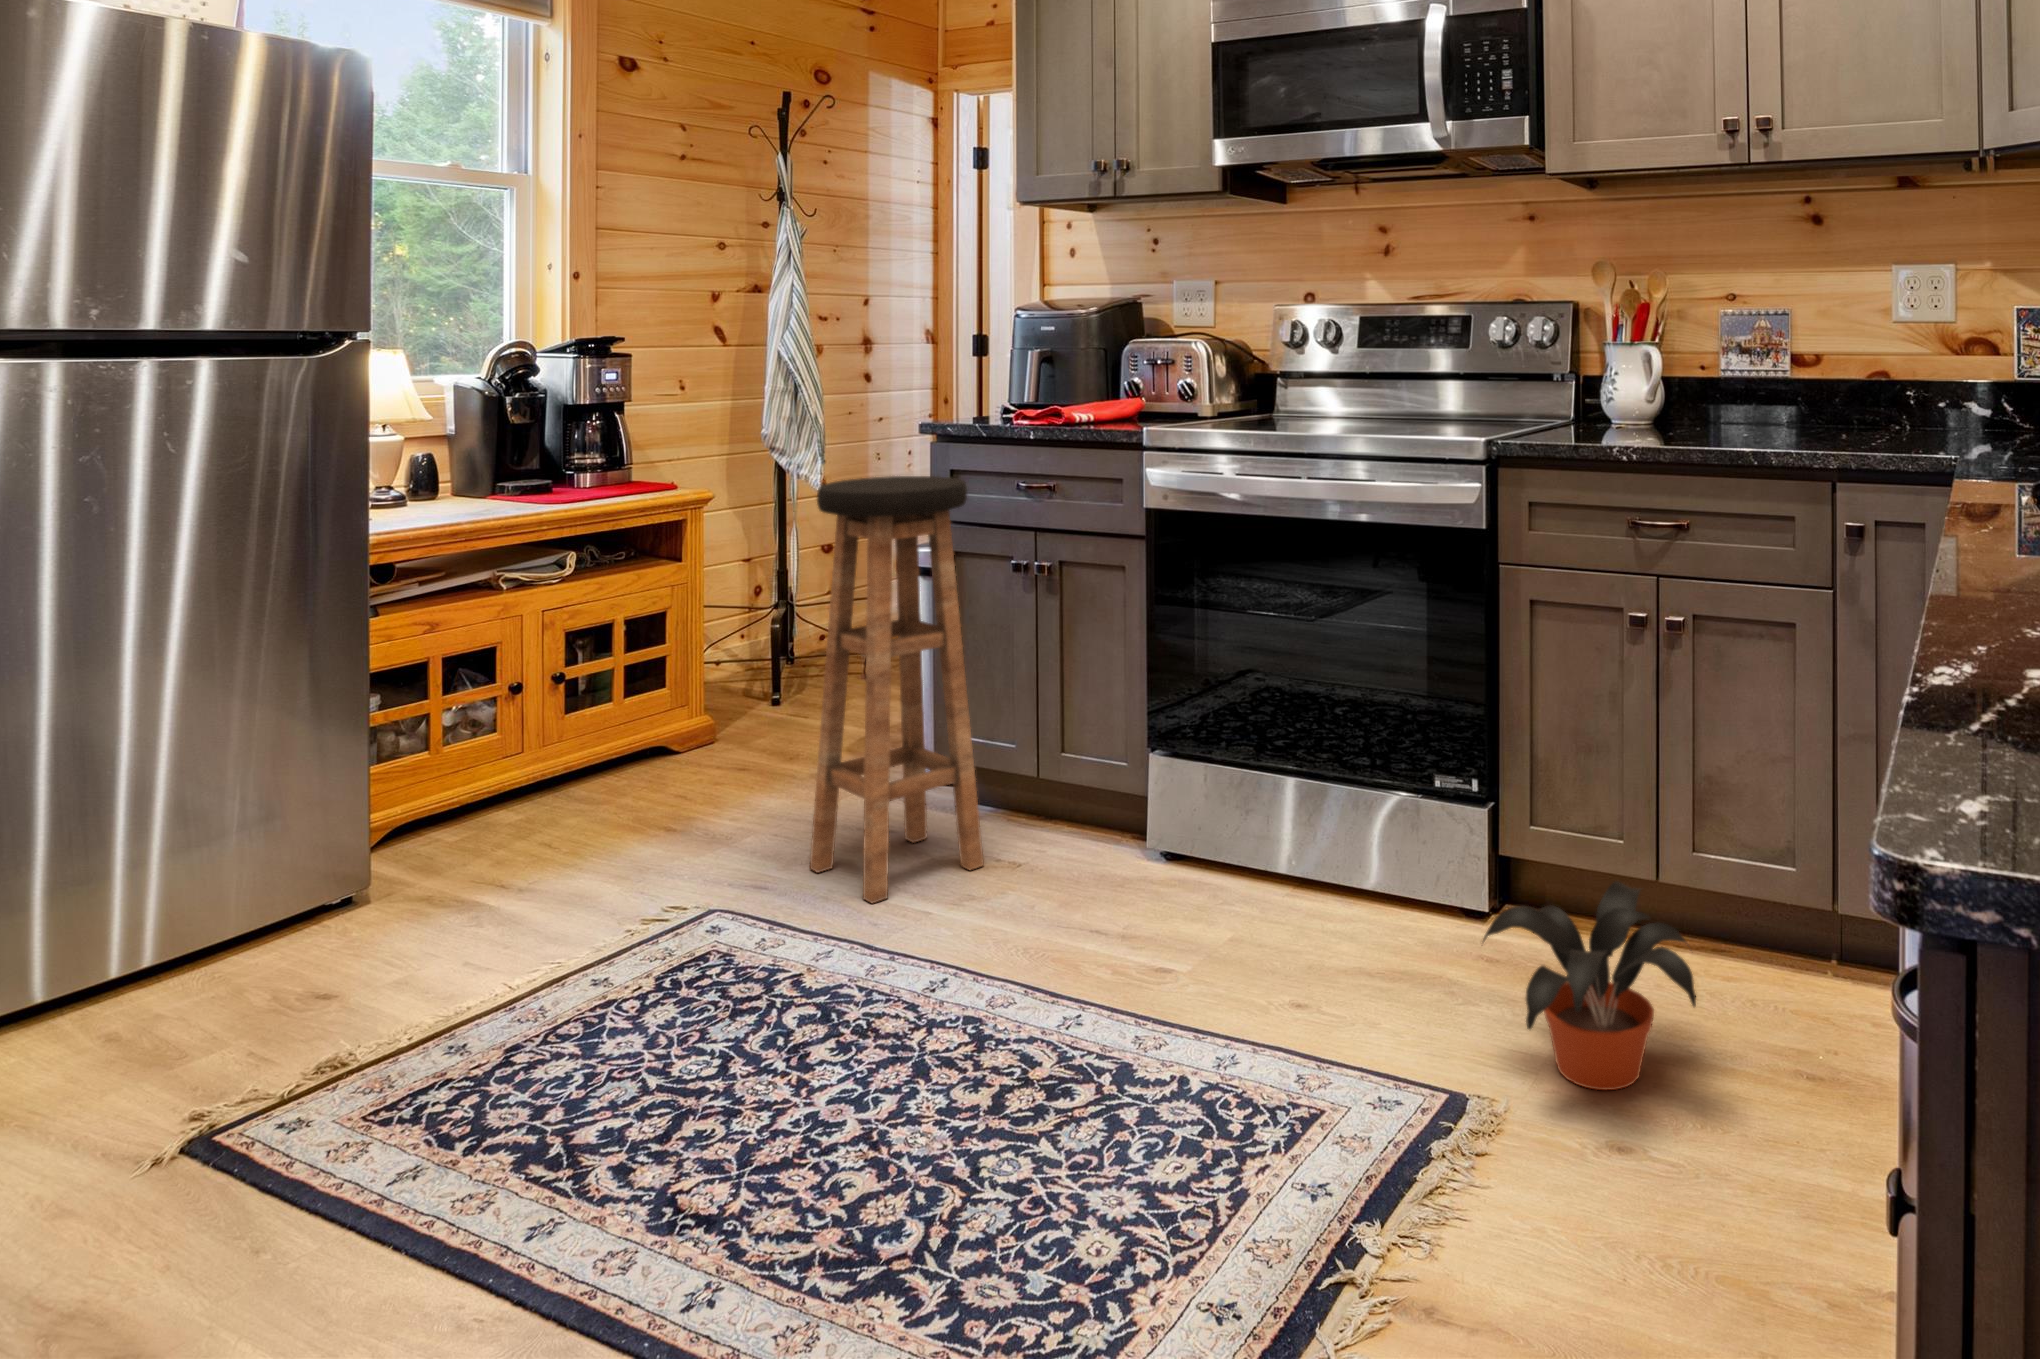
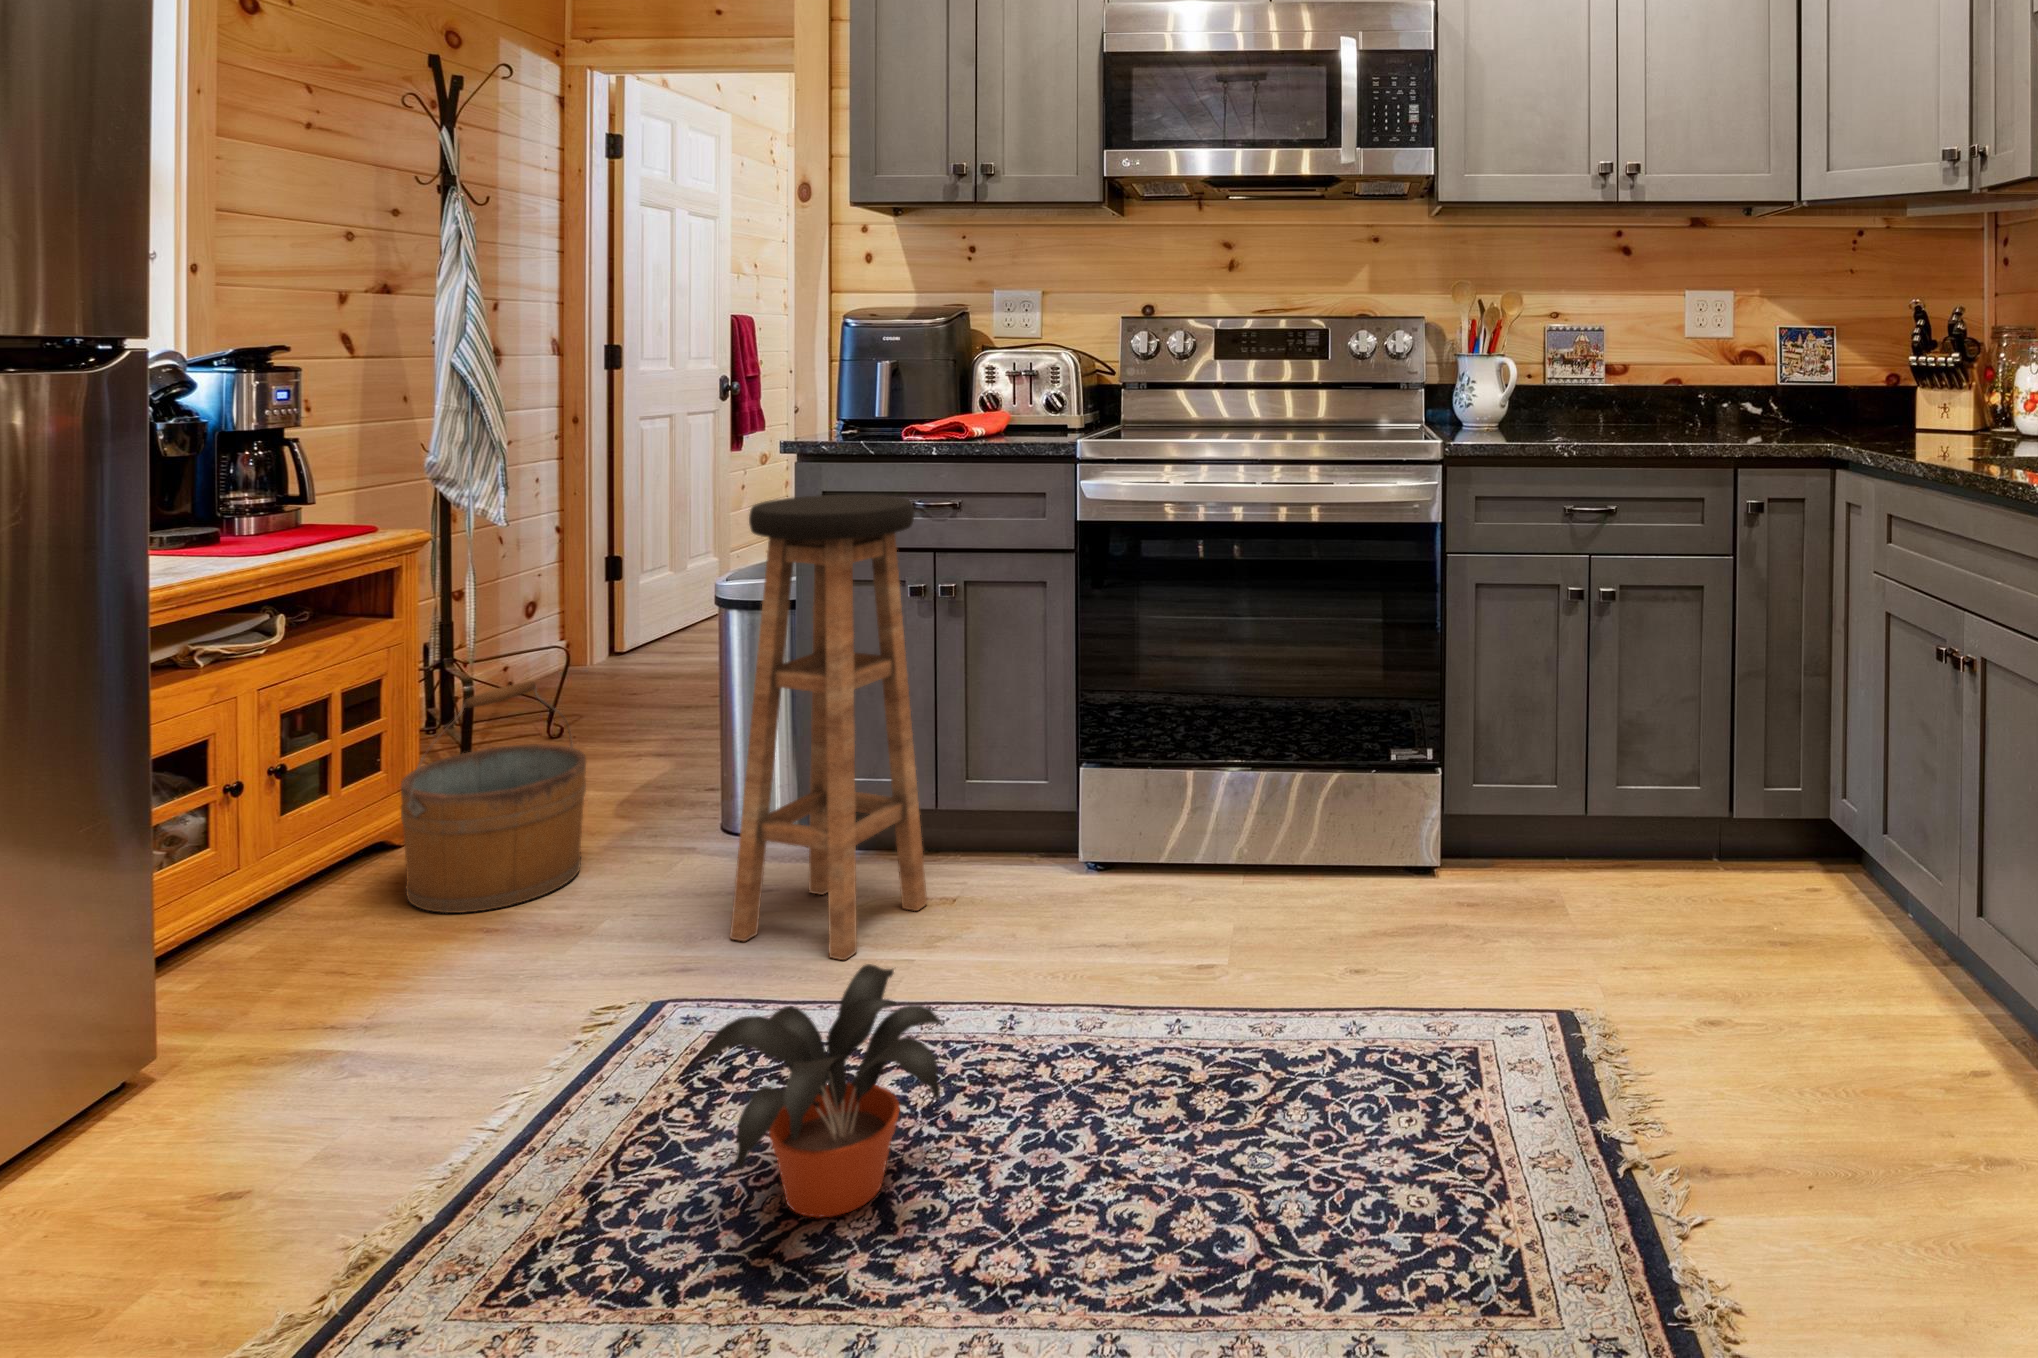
bucket: none [625,626,776,814] -> present [401,682,586,913]
potted plant: present [1483,881,1696,1090] -> present [697,964,943,1217]

